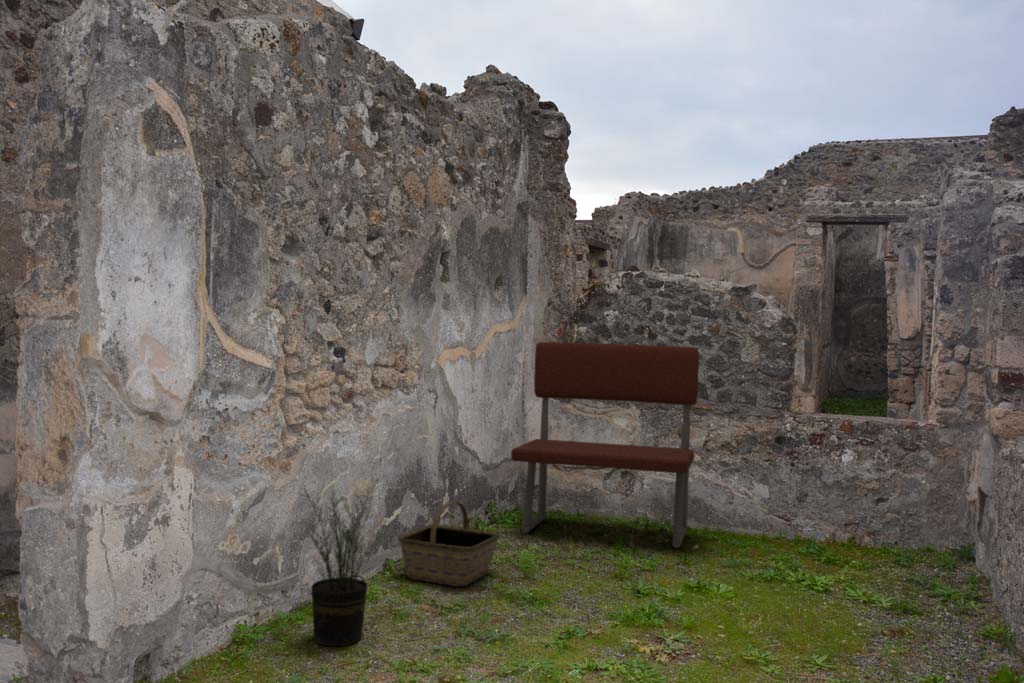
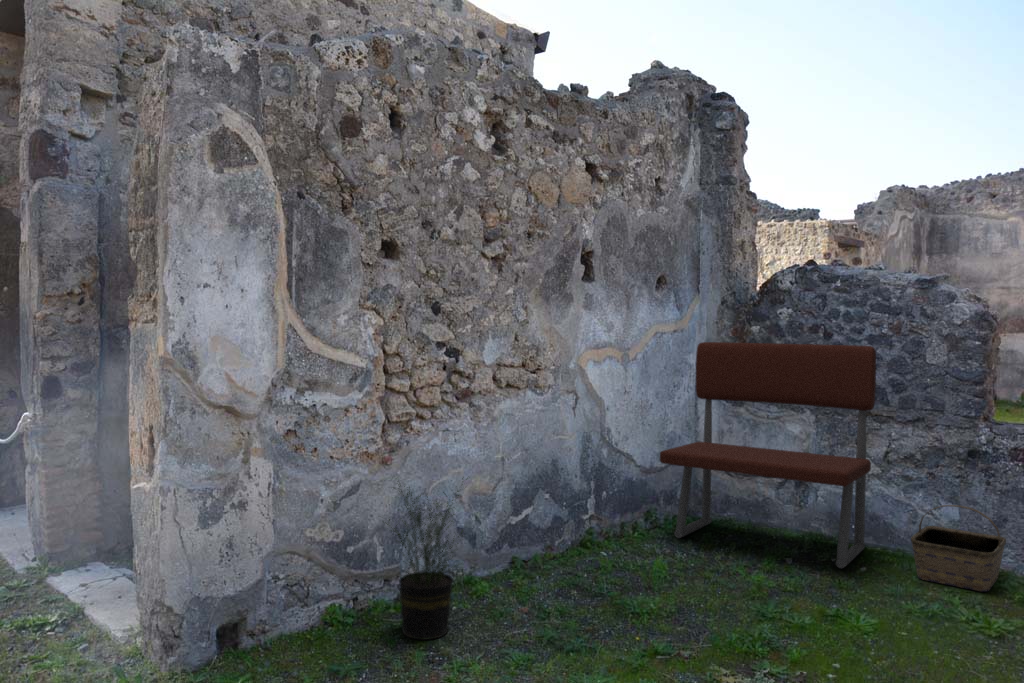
basket: present [399,501,499,586] -> present [911,505,1006,591]

